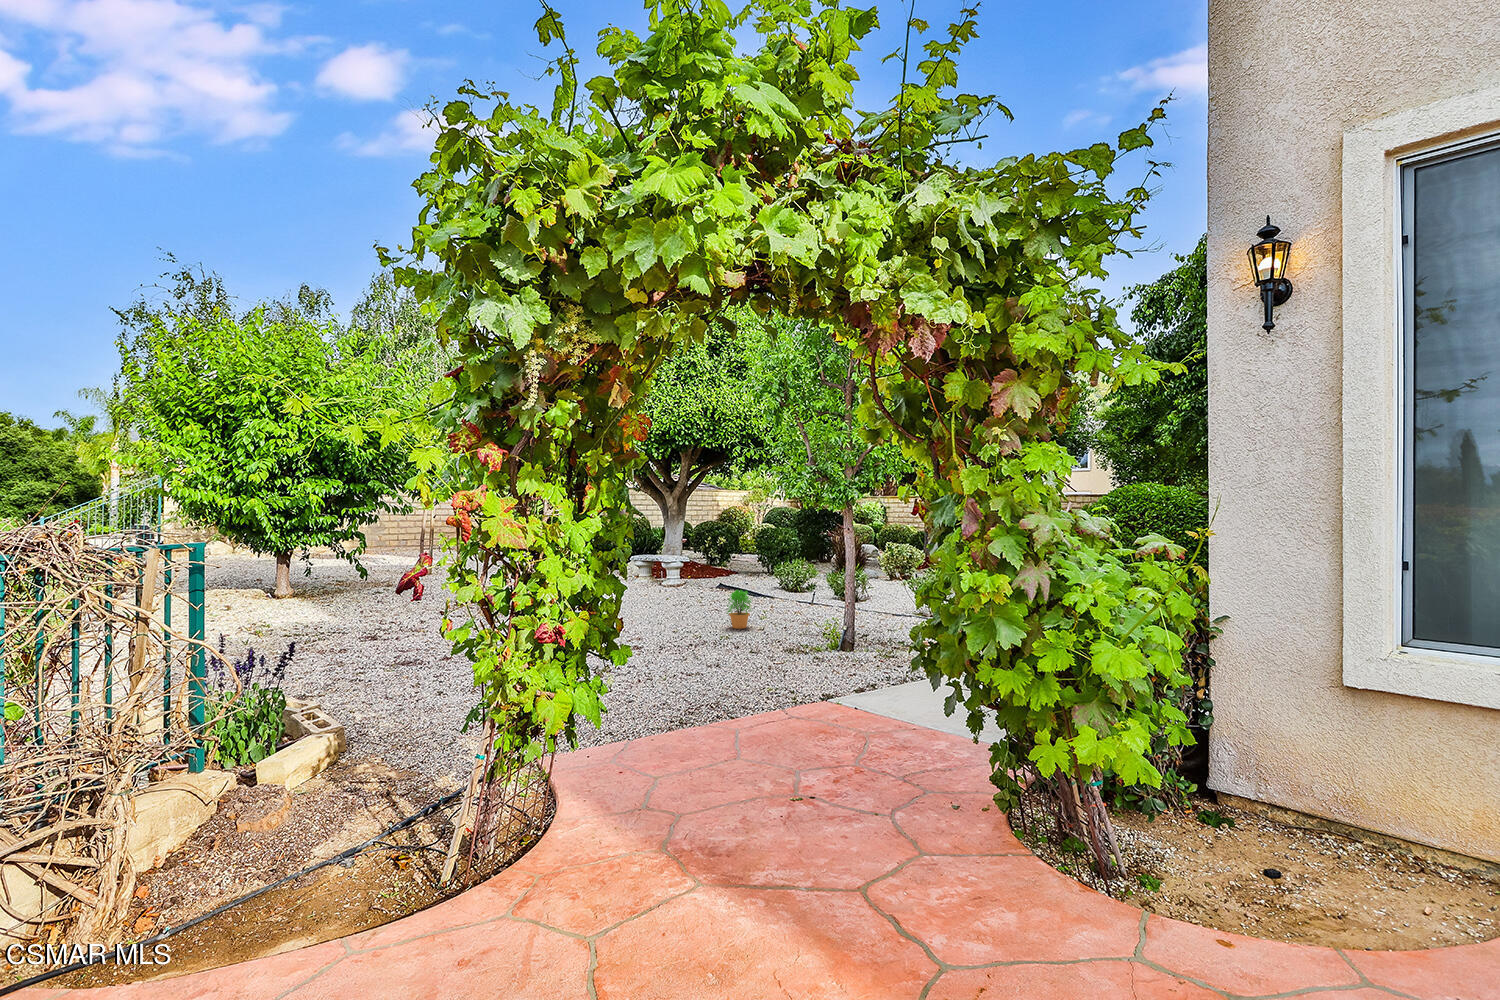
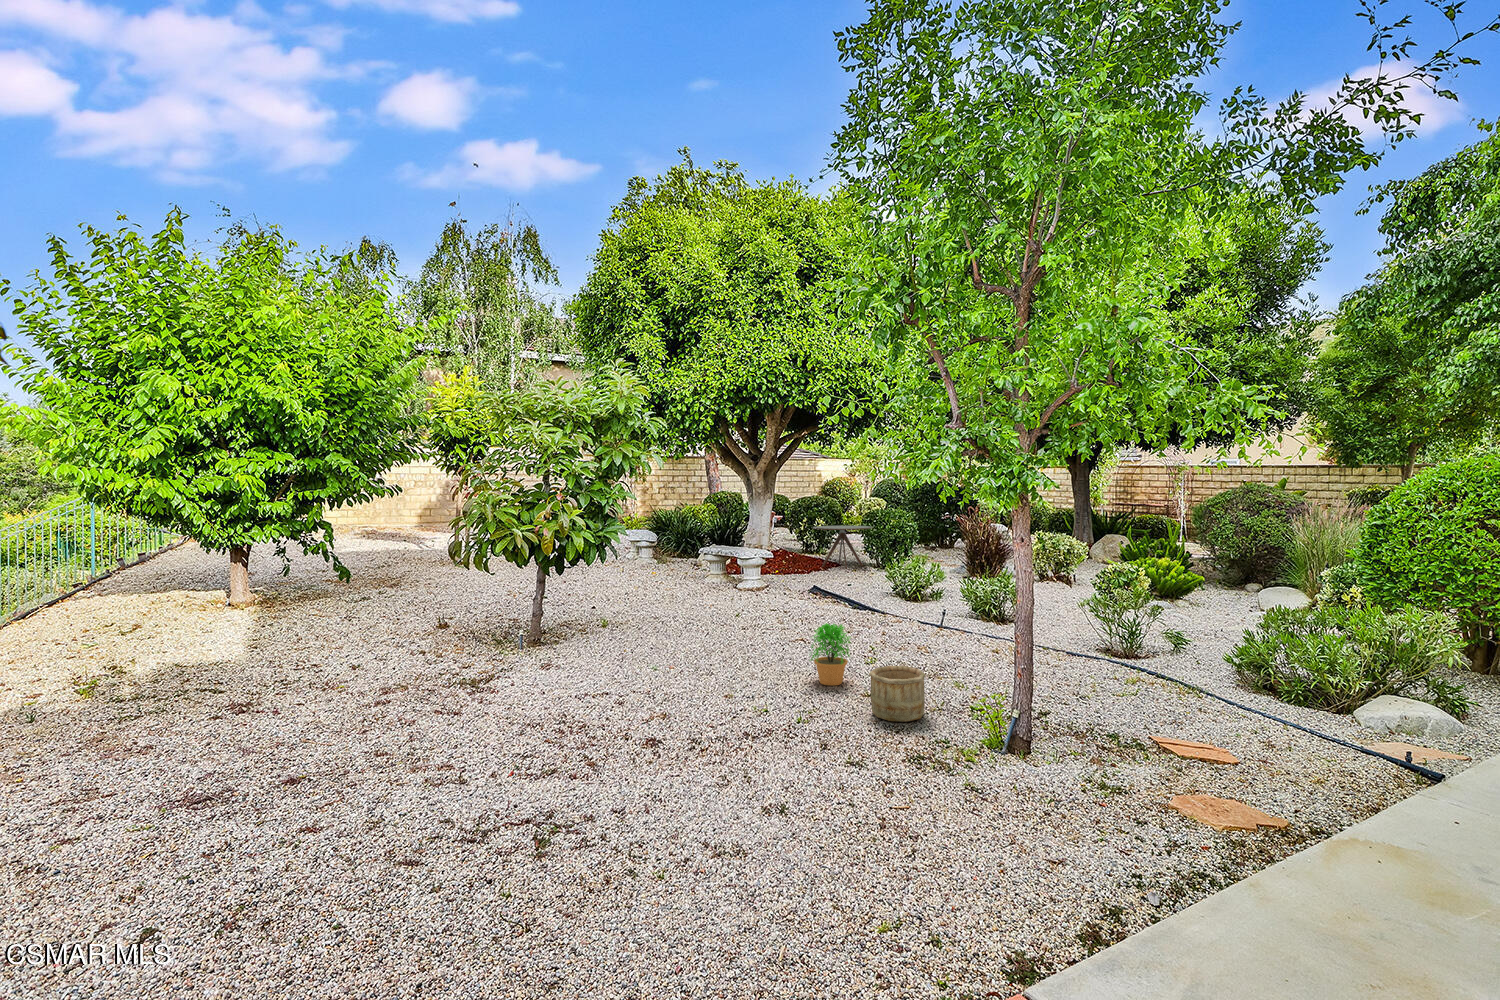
round table: none [719,541,765,574] -> present [813,526,872,569]
wooden bucket: none [763,611,796,640] -> present [869,666,926,722]

